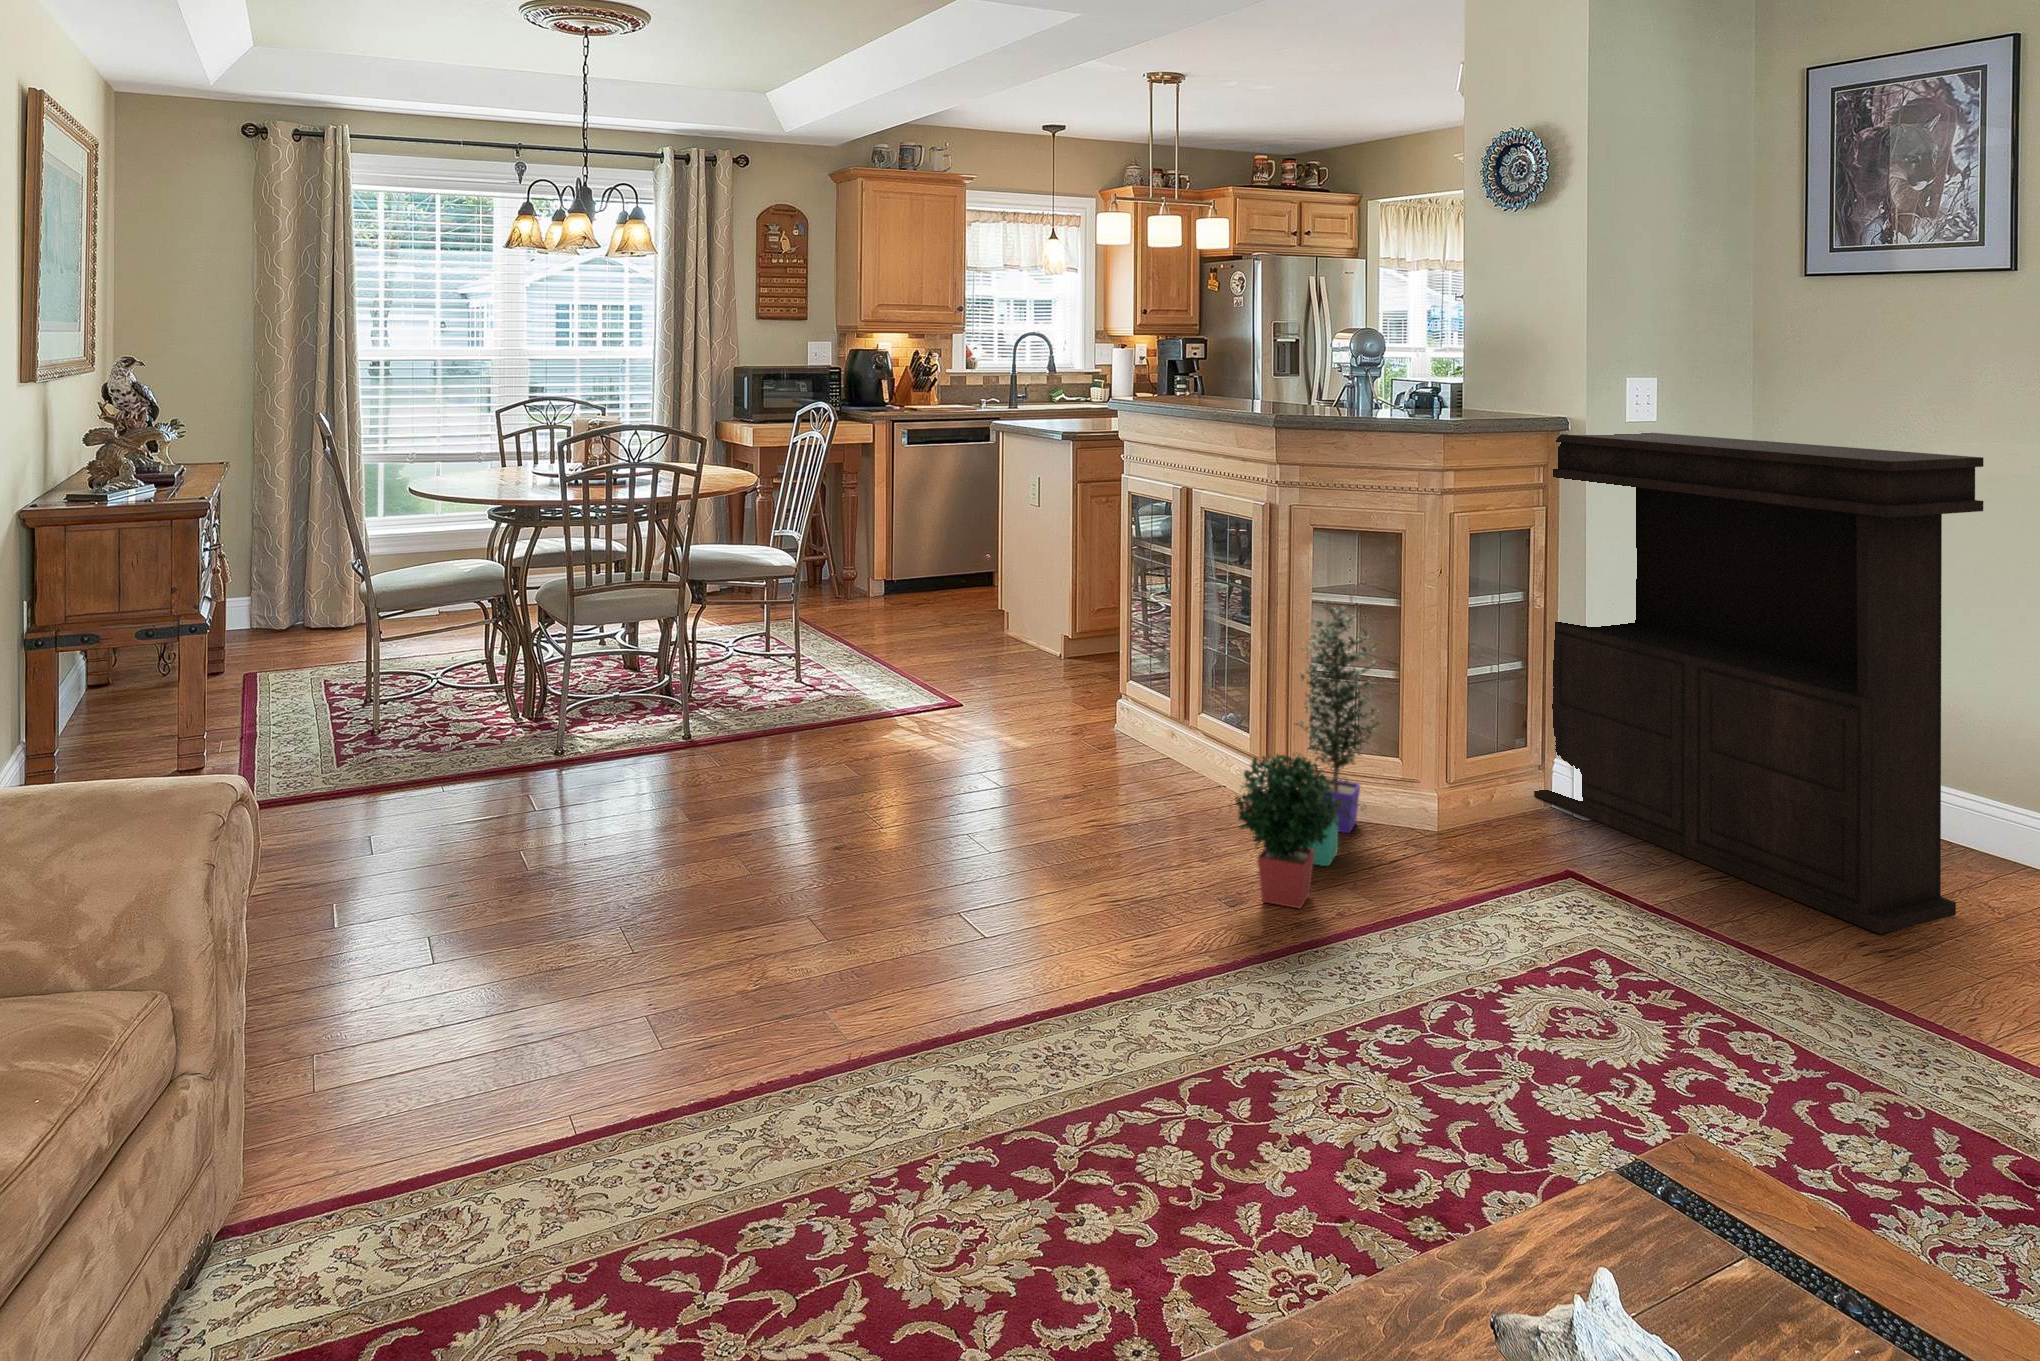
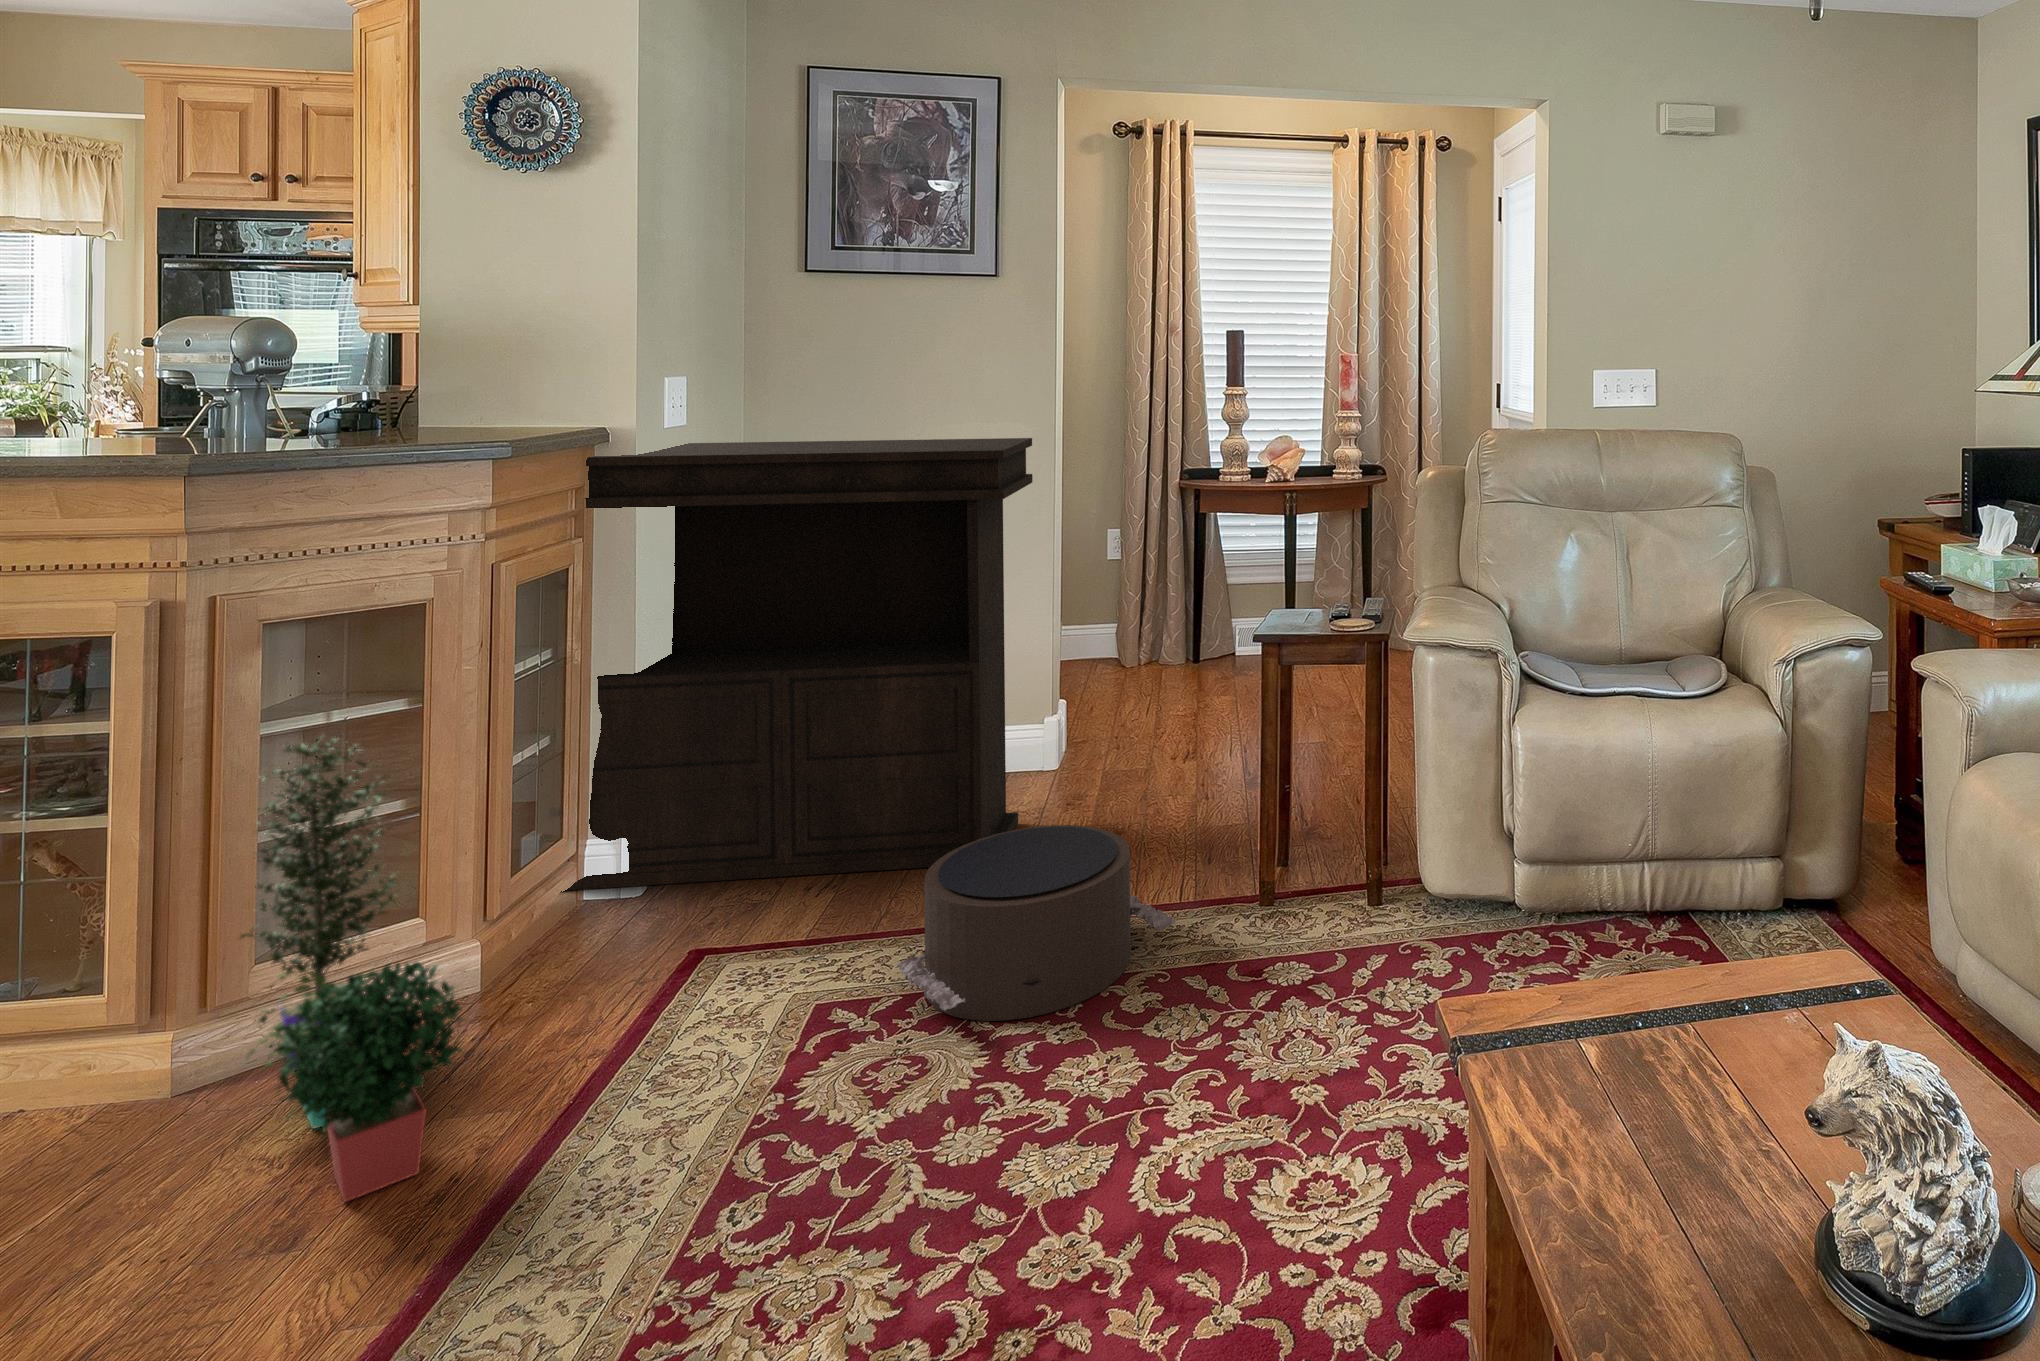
pouf: none [1644,869,1961,1084] -> present [897,825,1176,1021]

